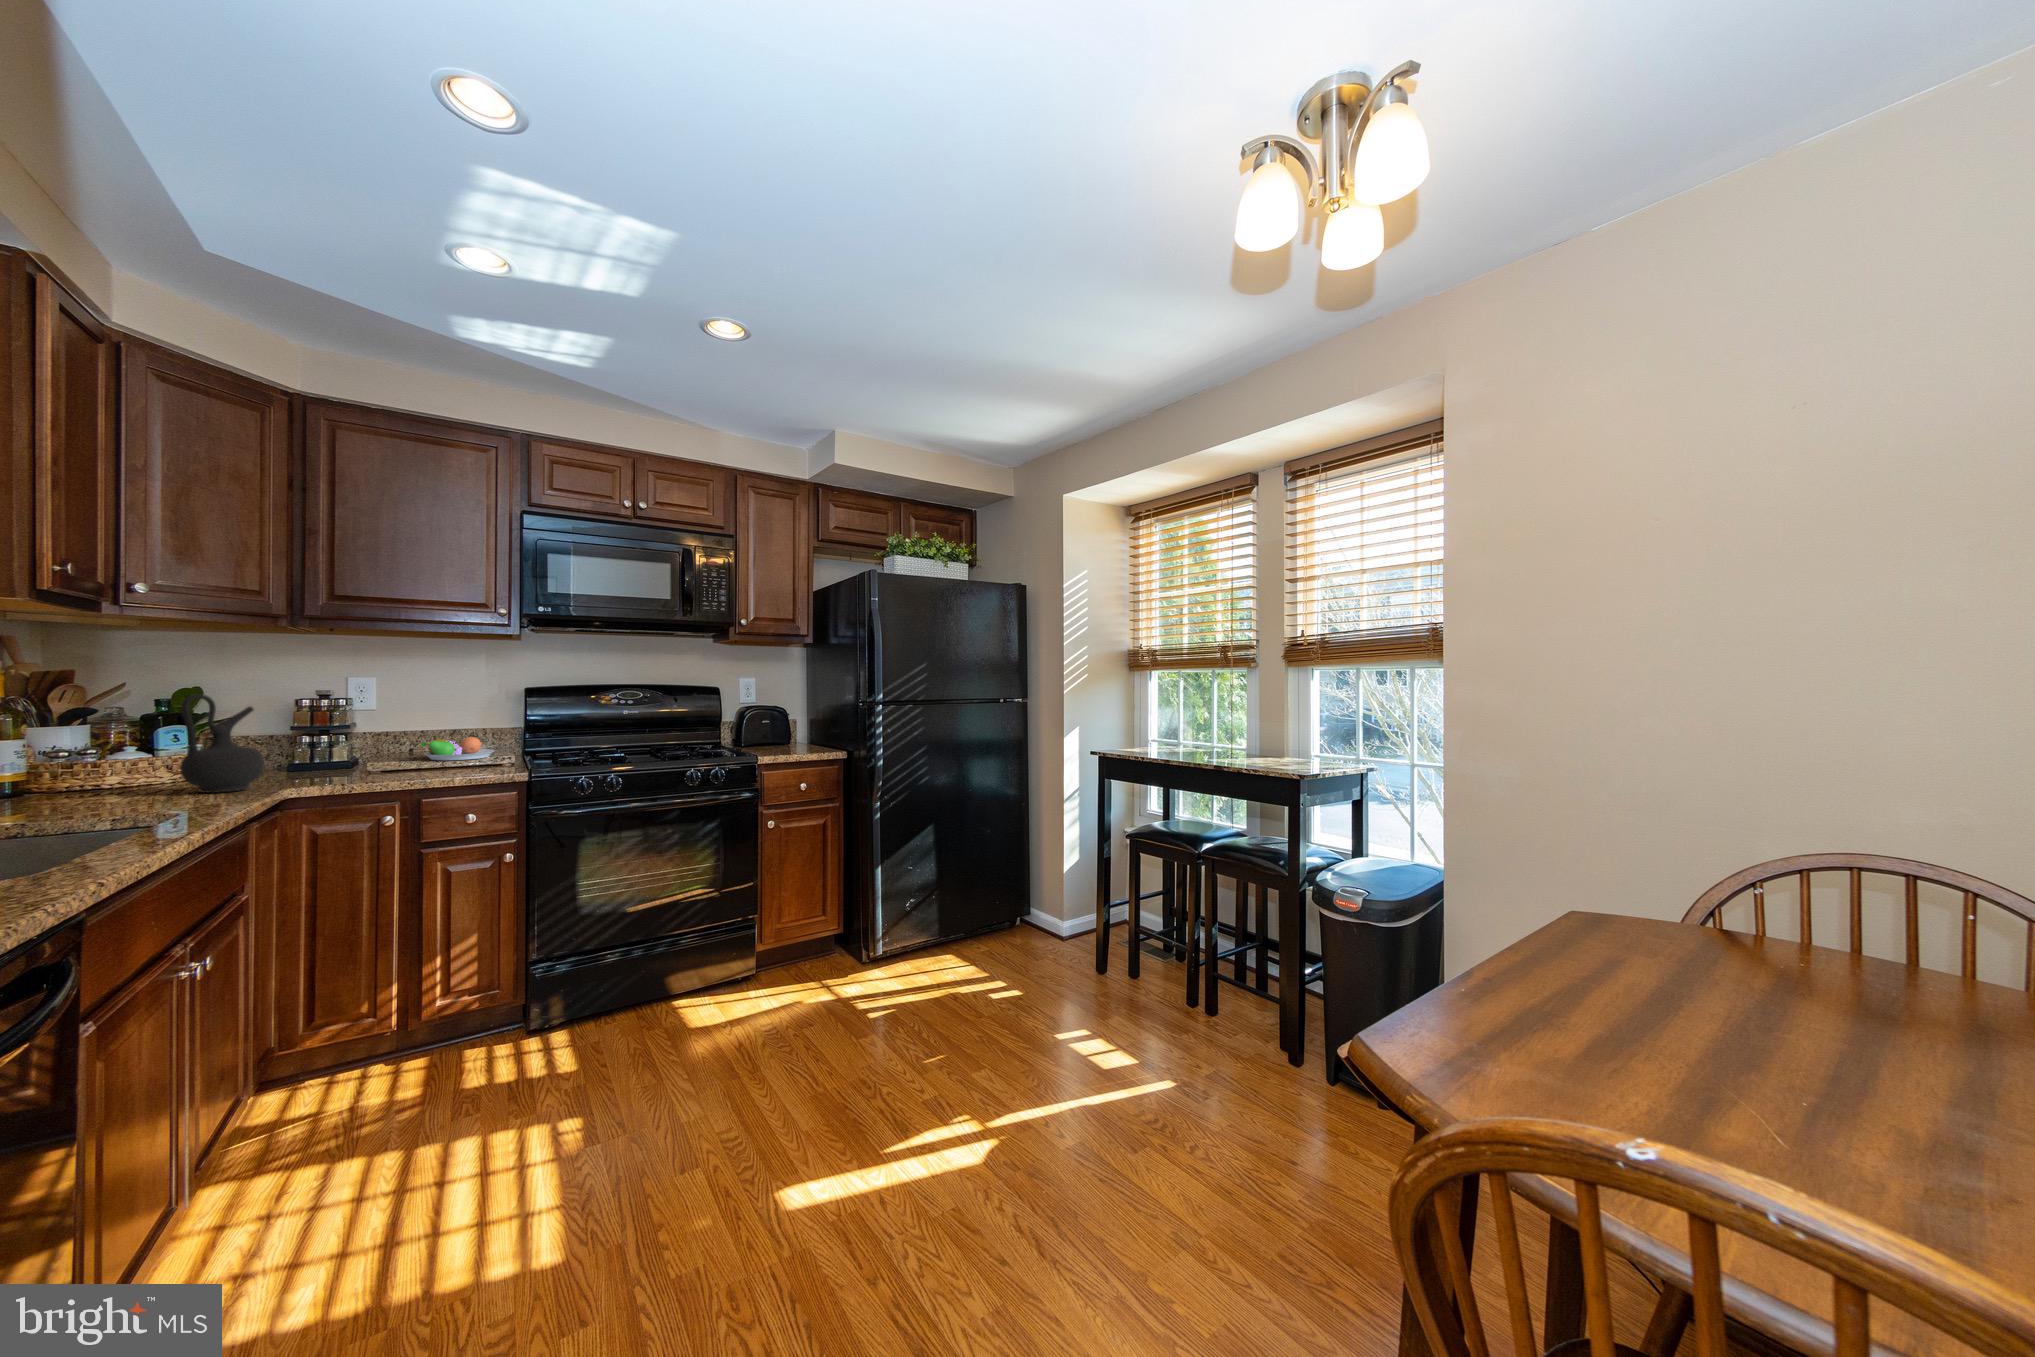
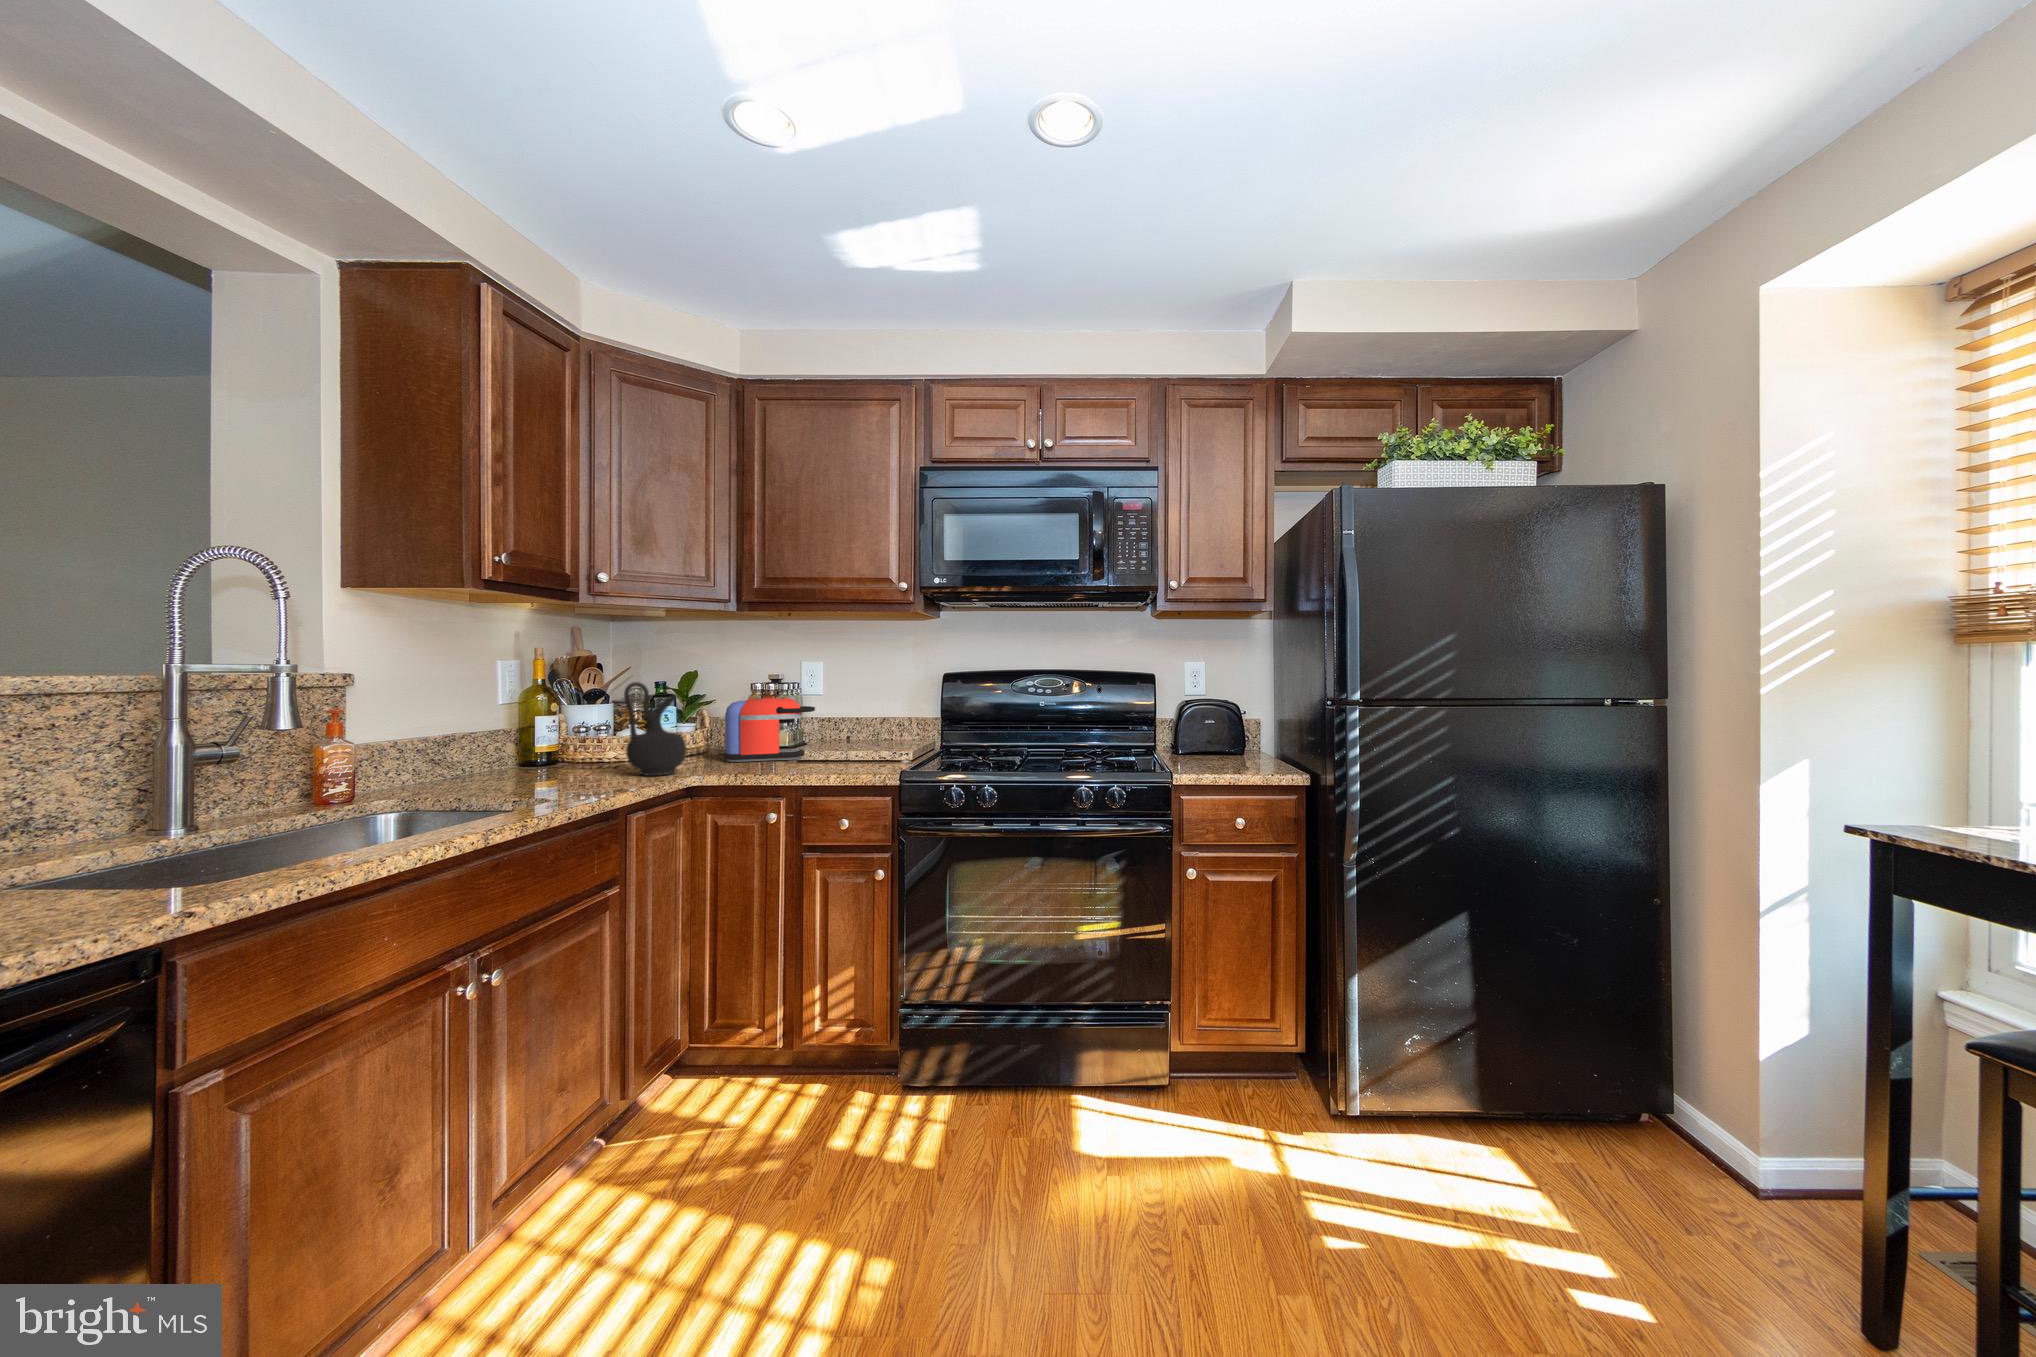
coffee maker: none [282,711,395,777] -> present [723,698,815,762]
fruit bowl: present [420,735,495,760] -> none [847,723,916,751]

